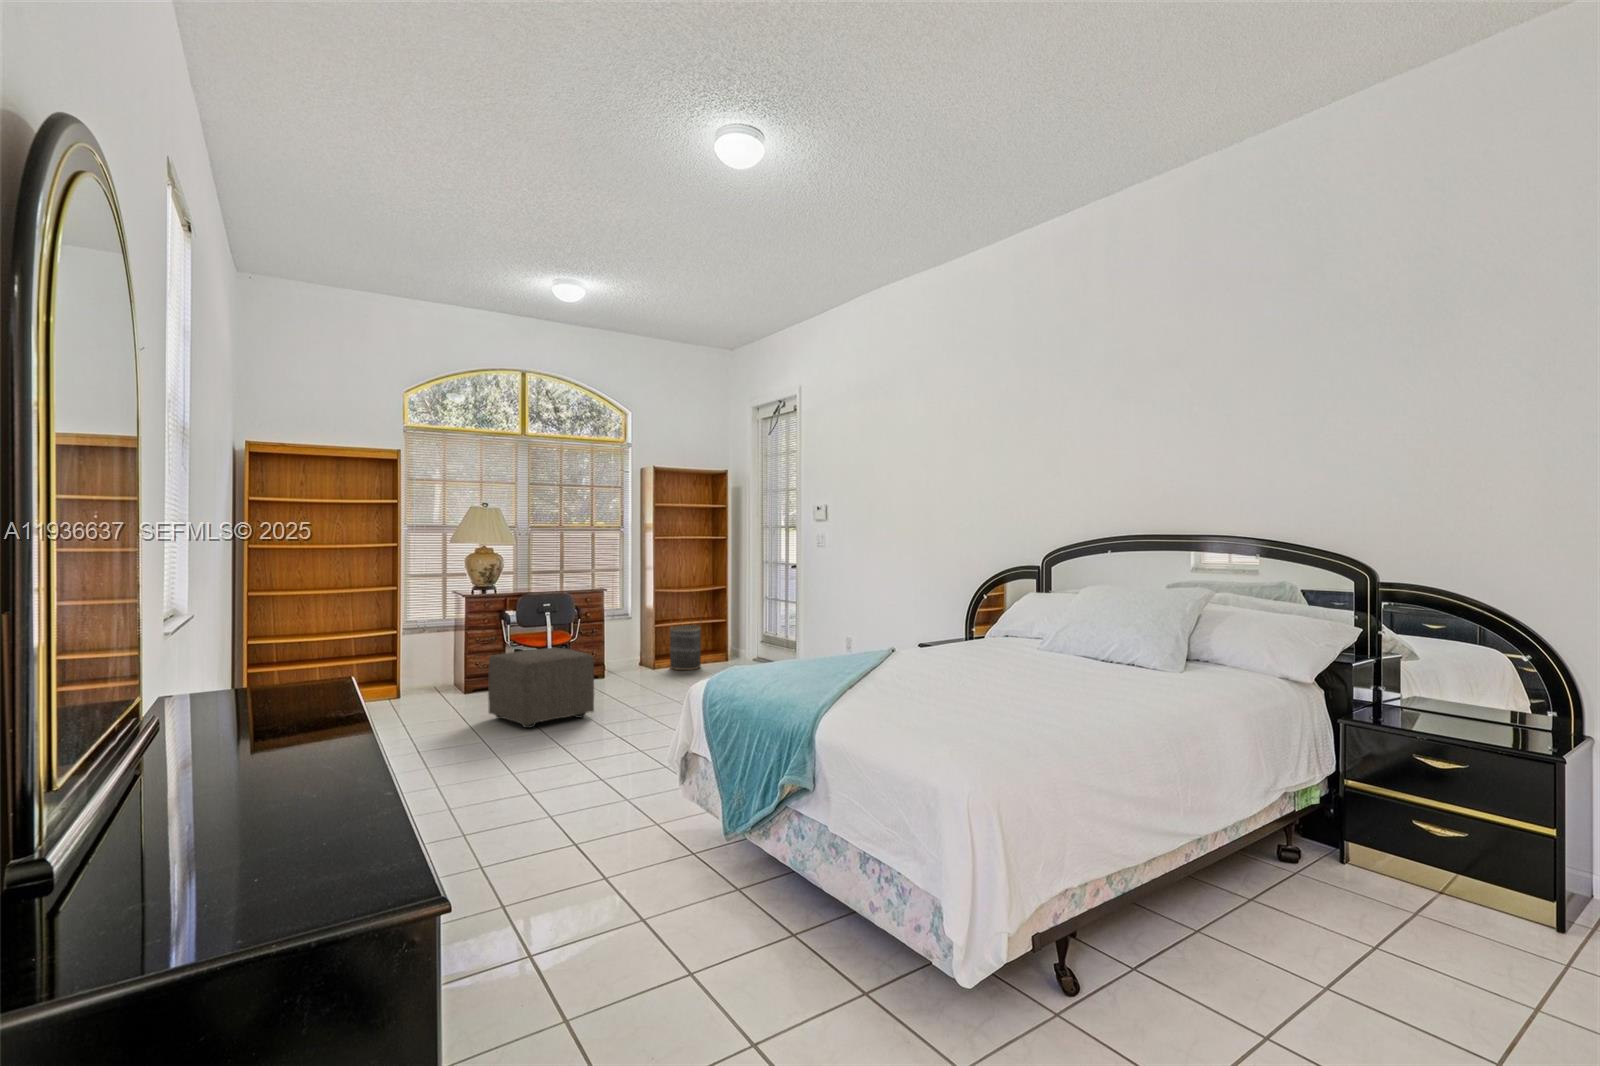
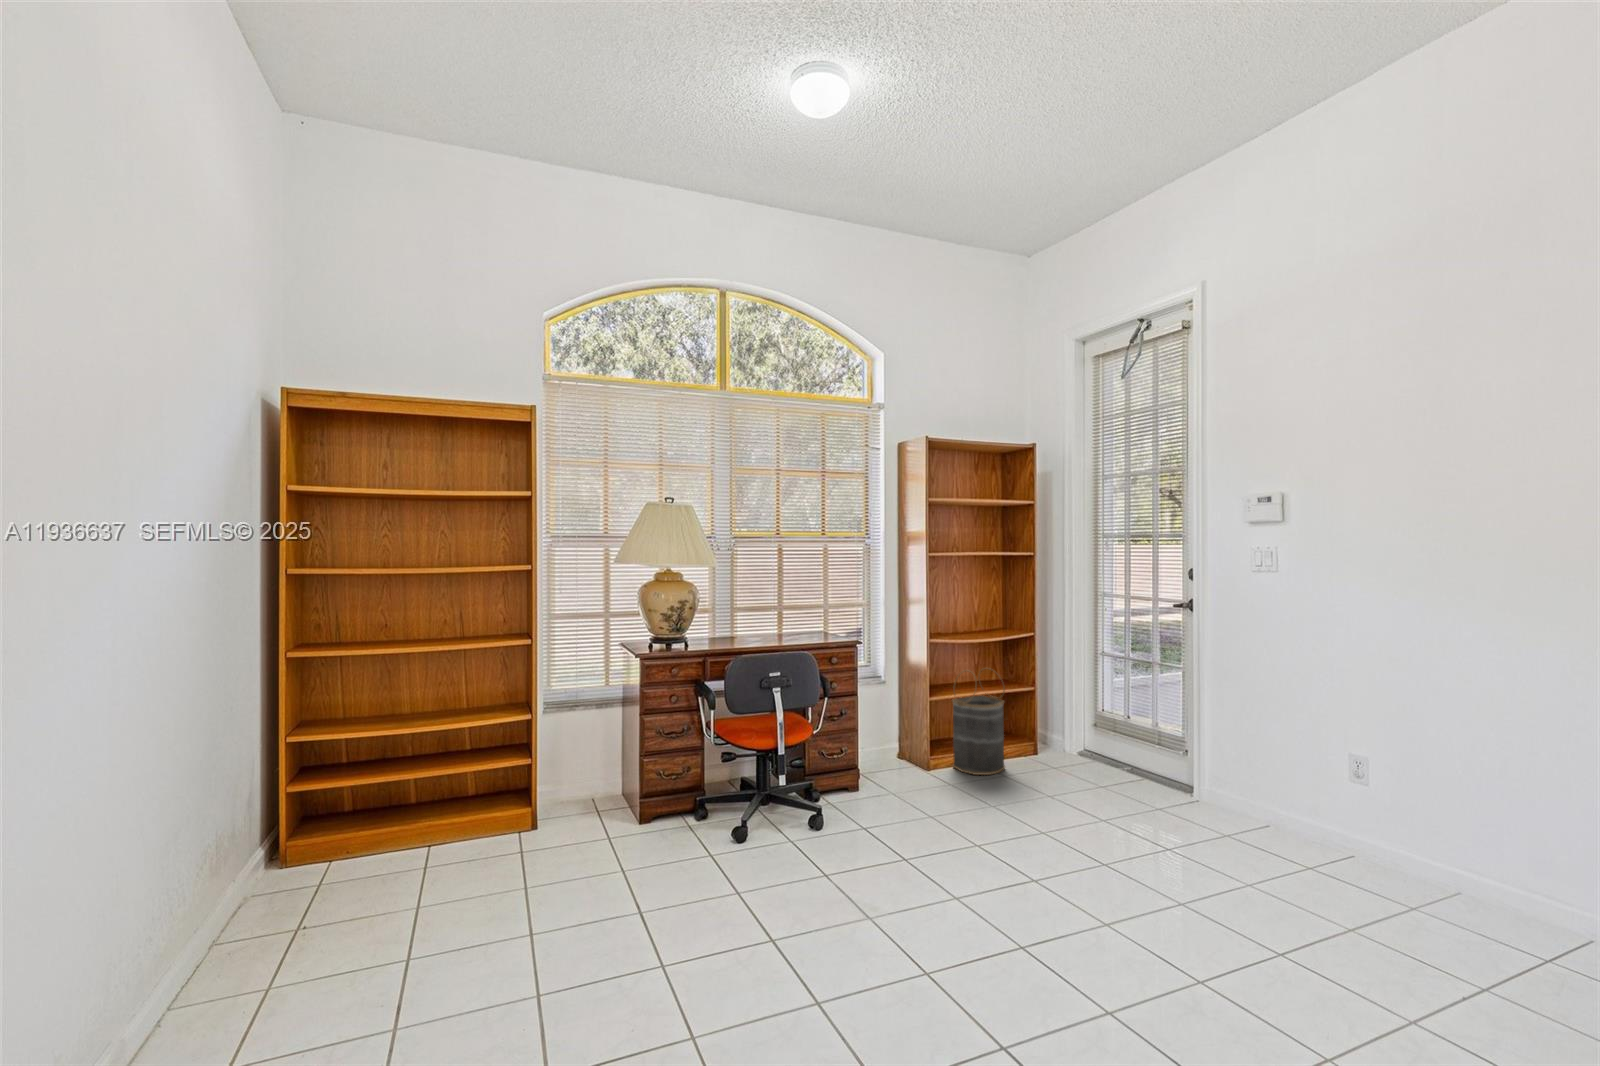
ottoman: present [488,648,594,728] -> none [685,766,897,976]

